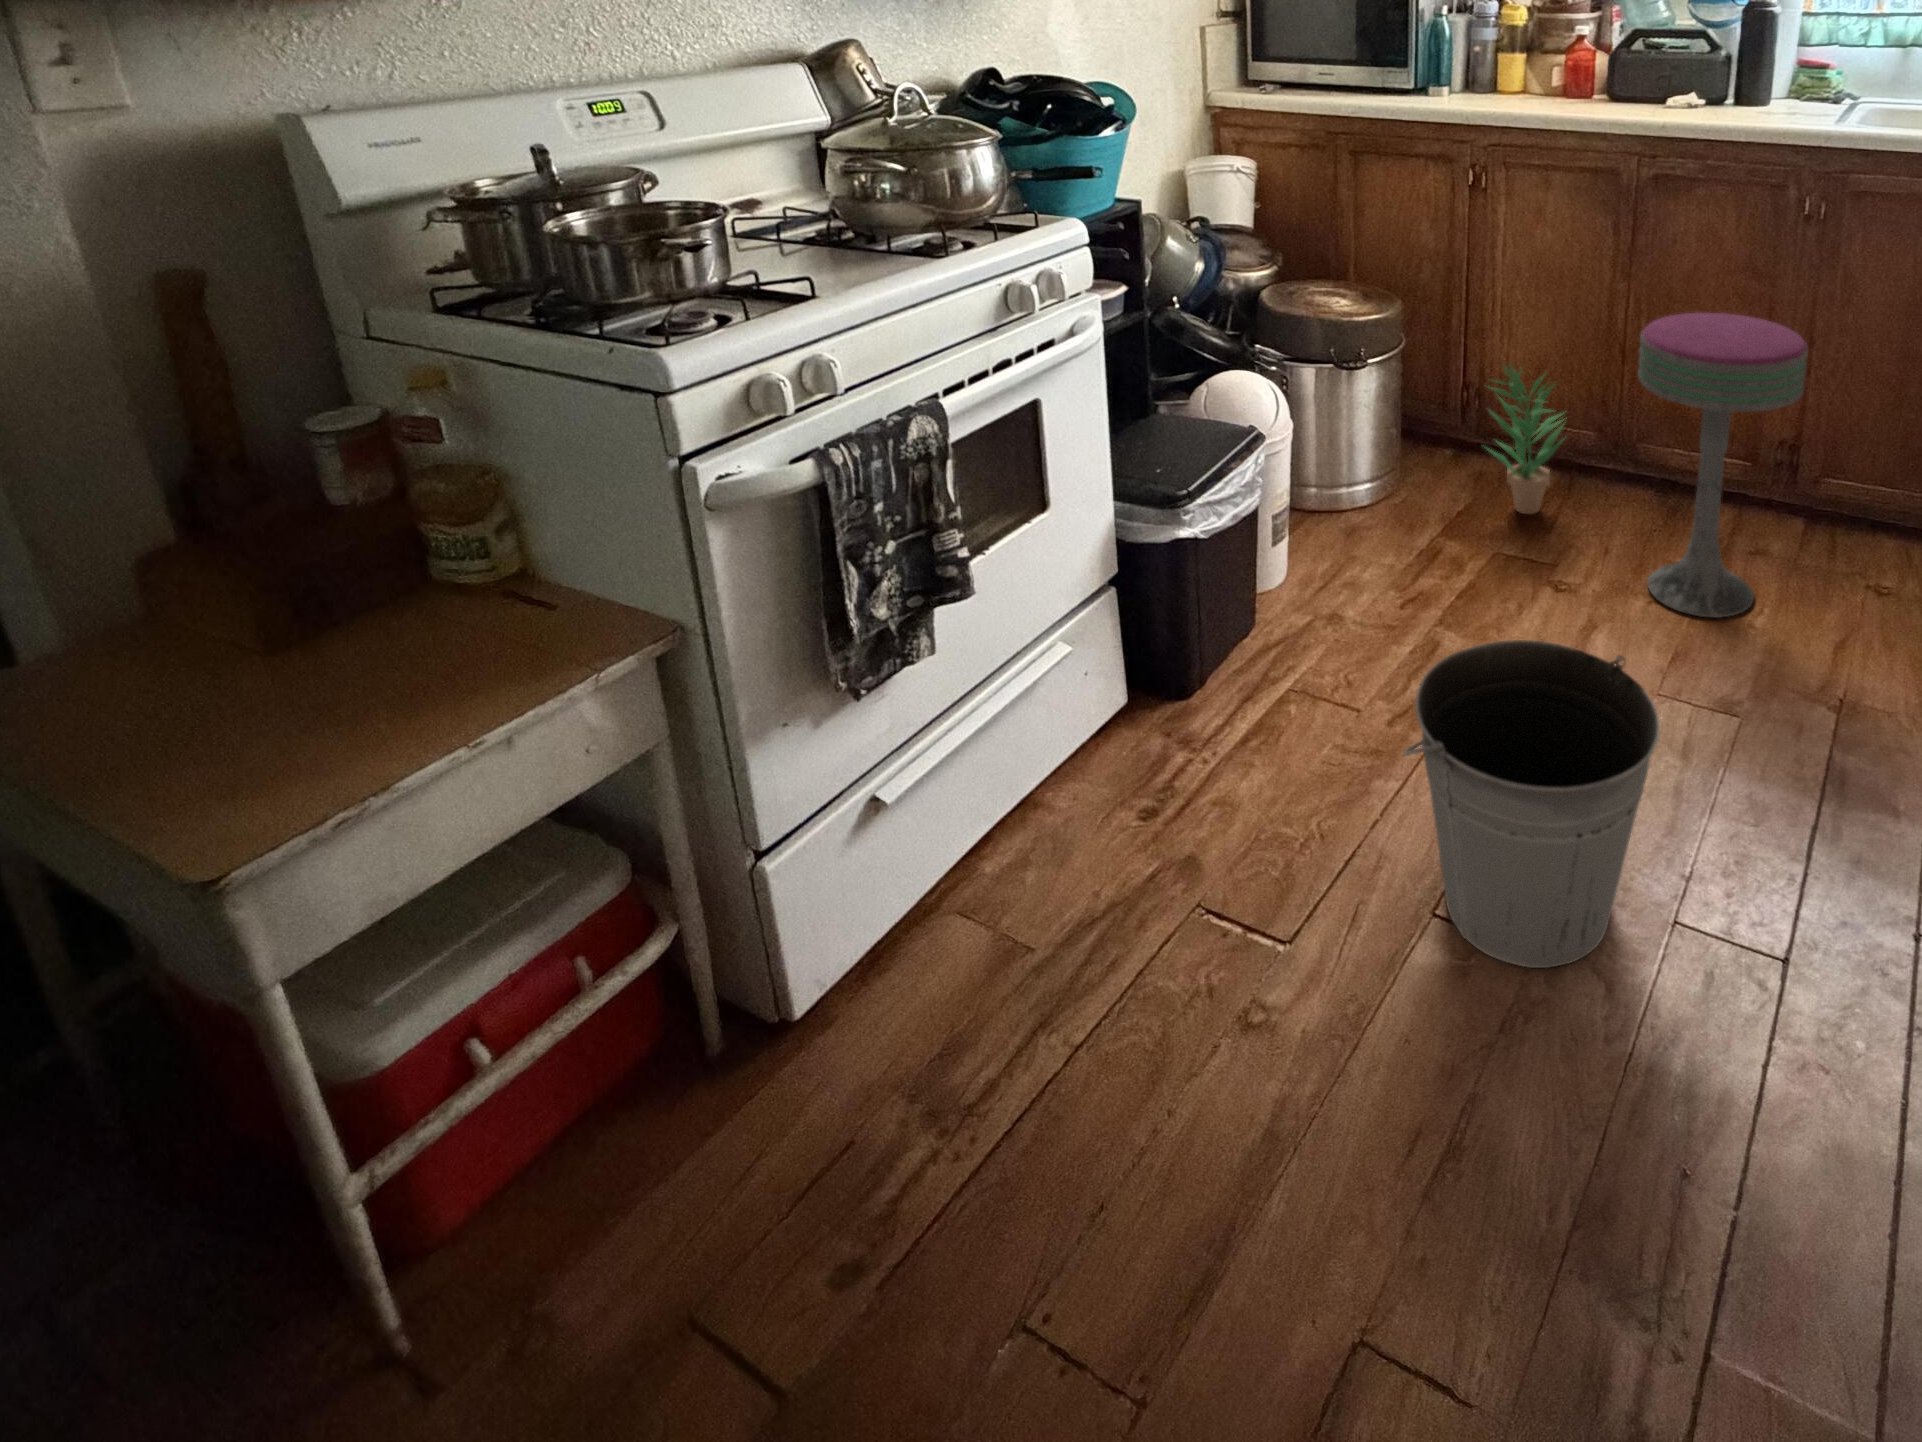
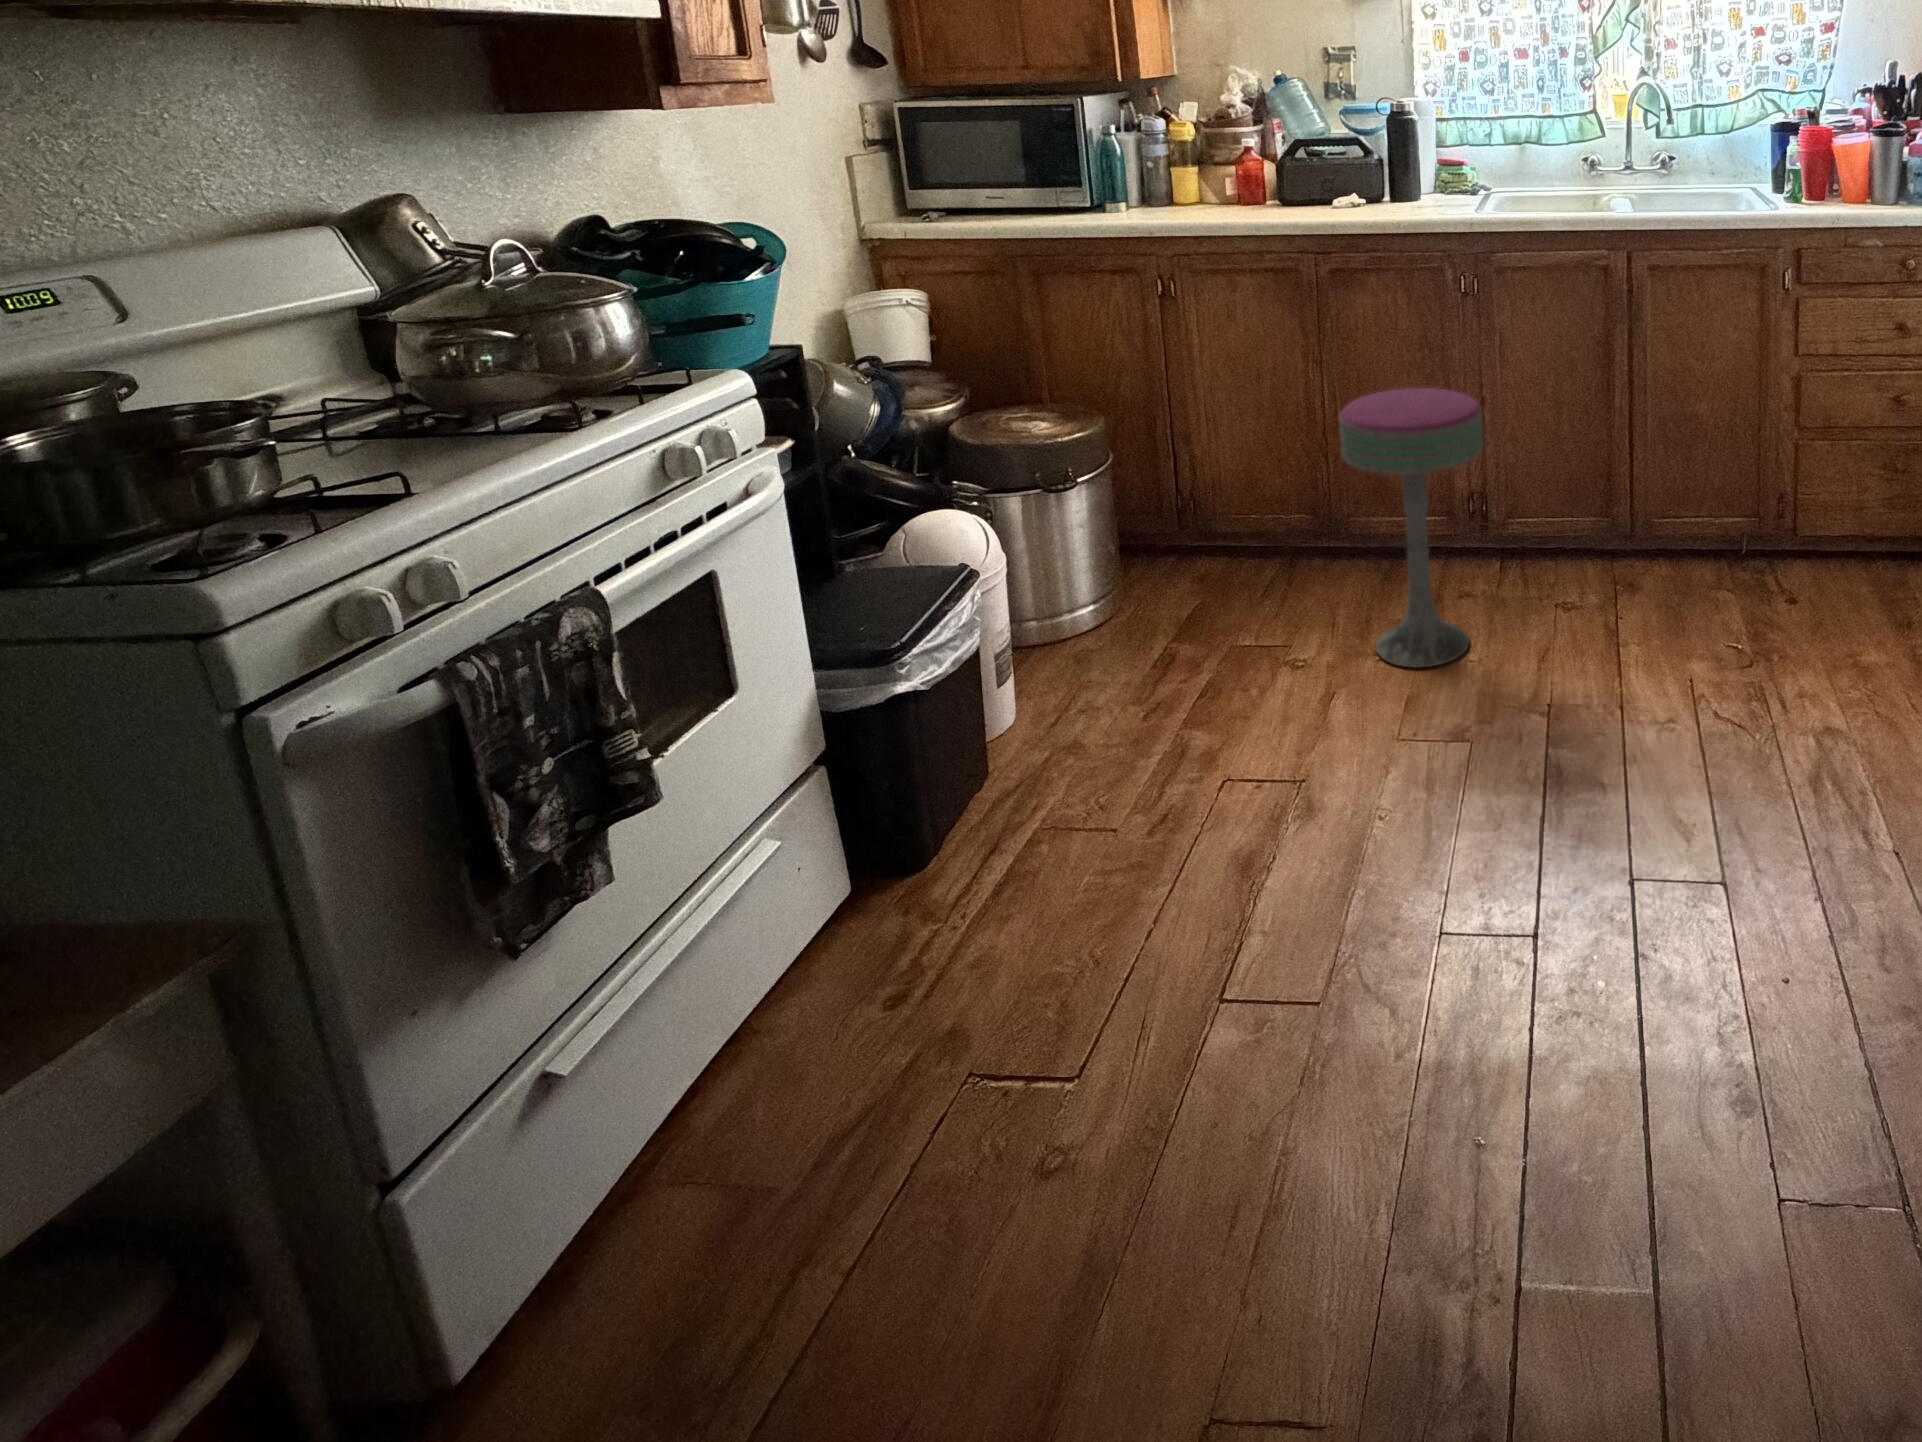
potted plant: present [1488,365,1563,514] -> none [1196,463,1284,611]
bucket: present [1403,640,1660,968] -> none [1171,702,1404,1019]

